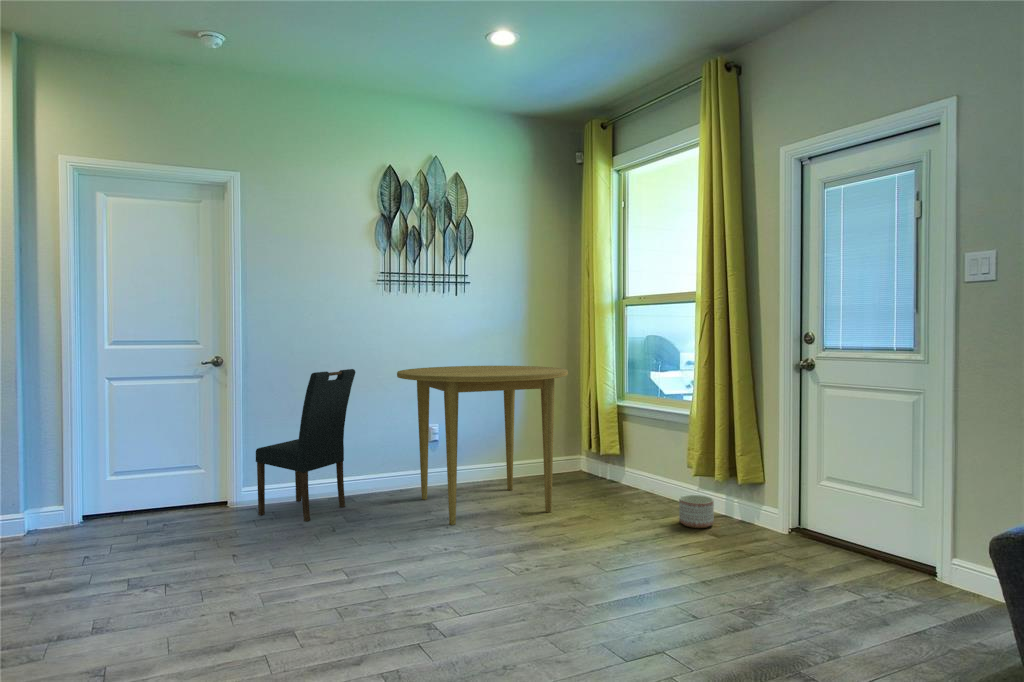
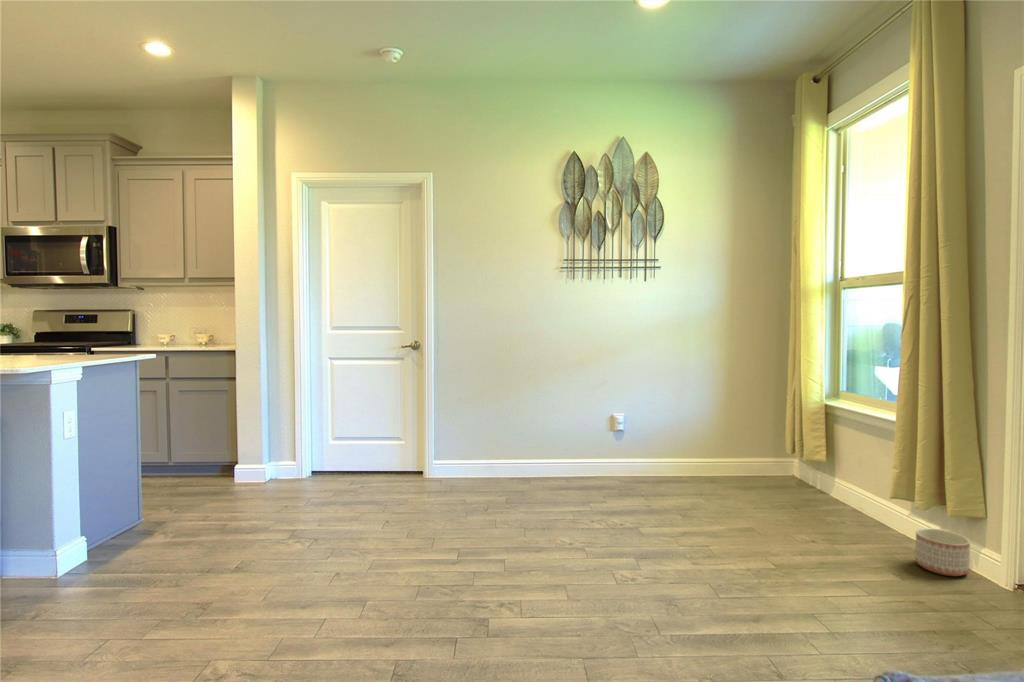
dining table: present [397,366,568,525] -> none [574,354,766,525]
dining chair: present [256,369,356,521] -> none [443,354,535,501]

